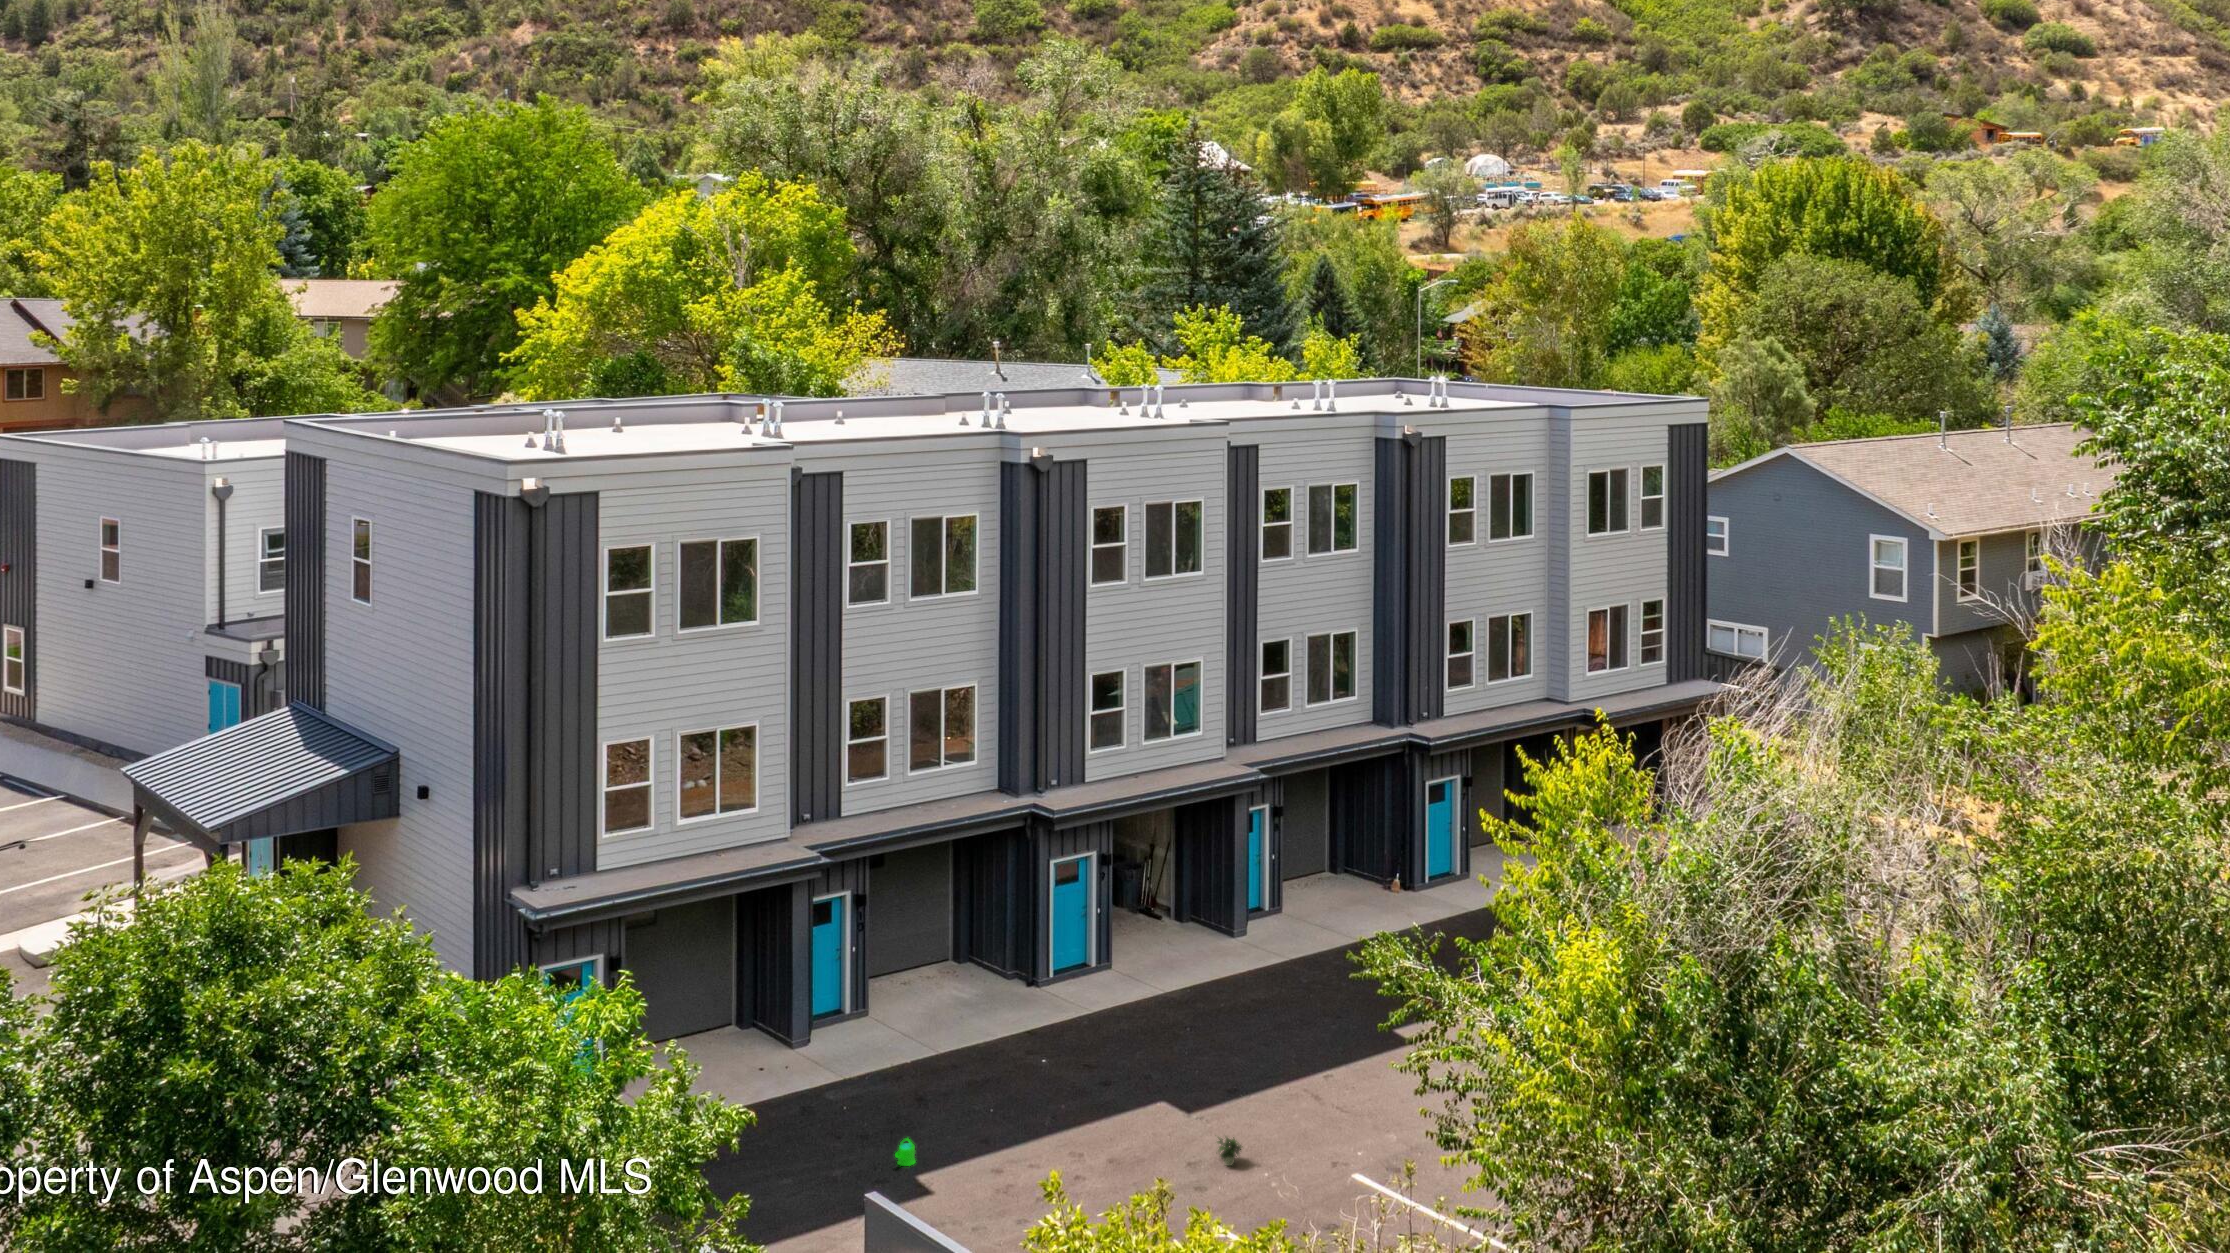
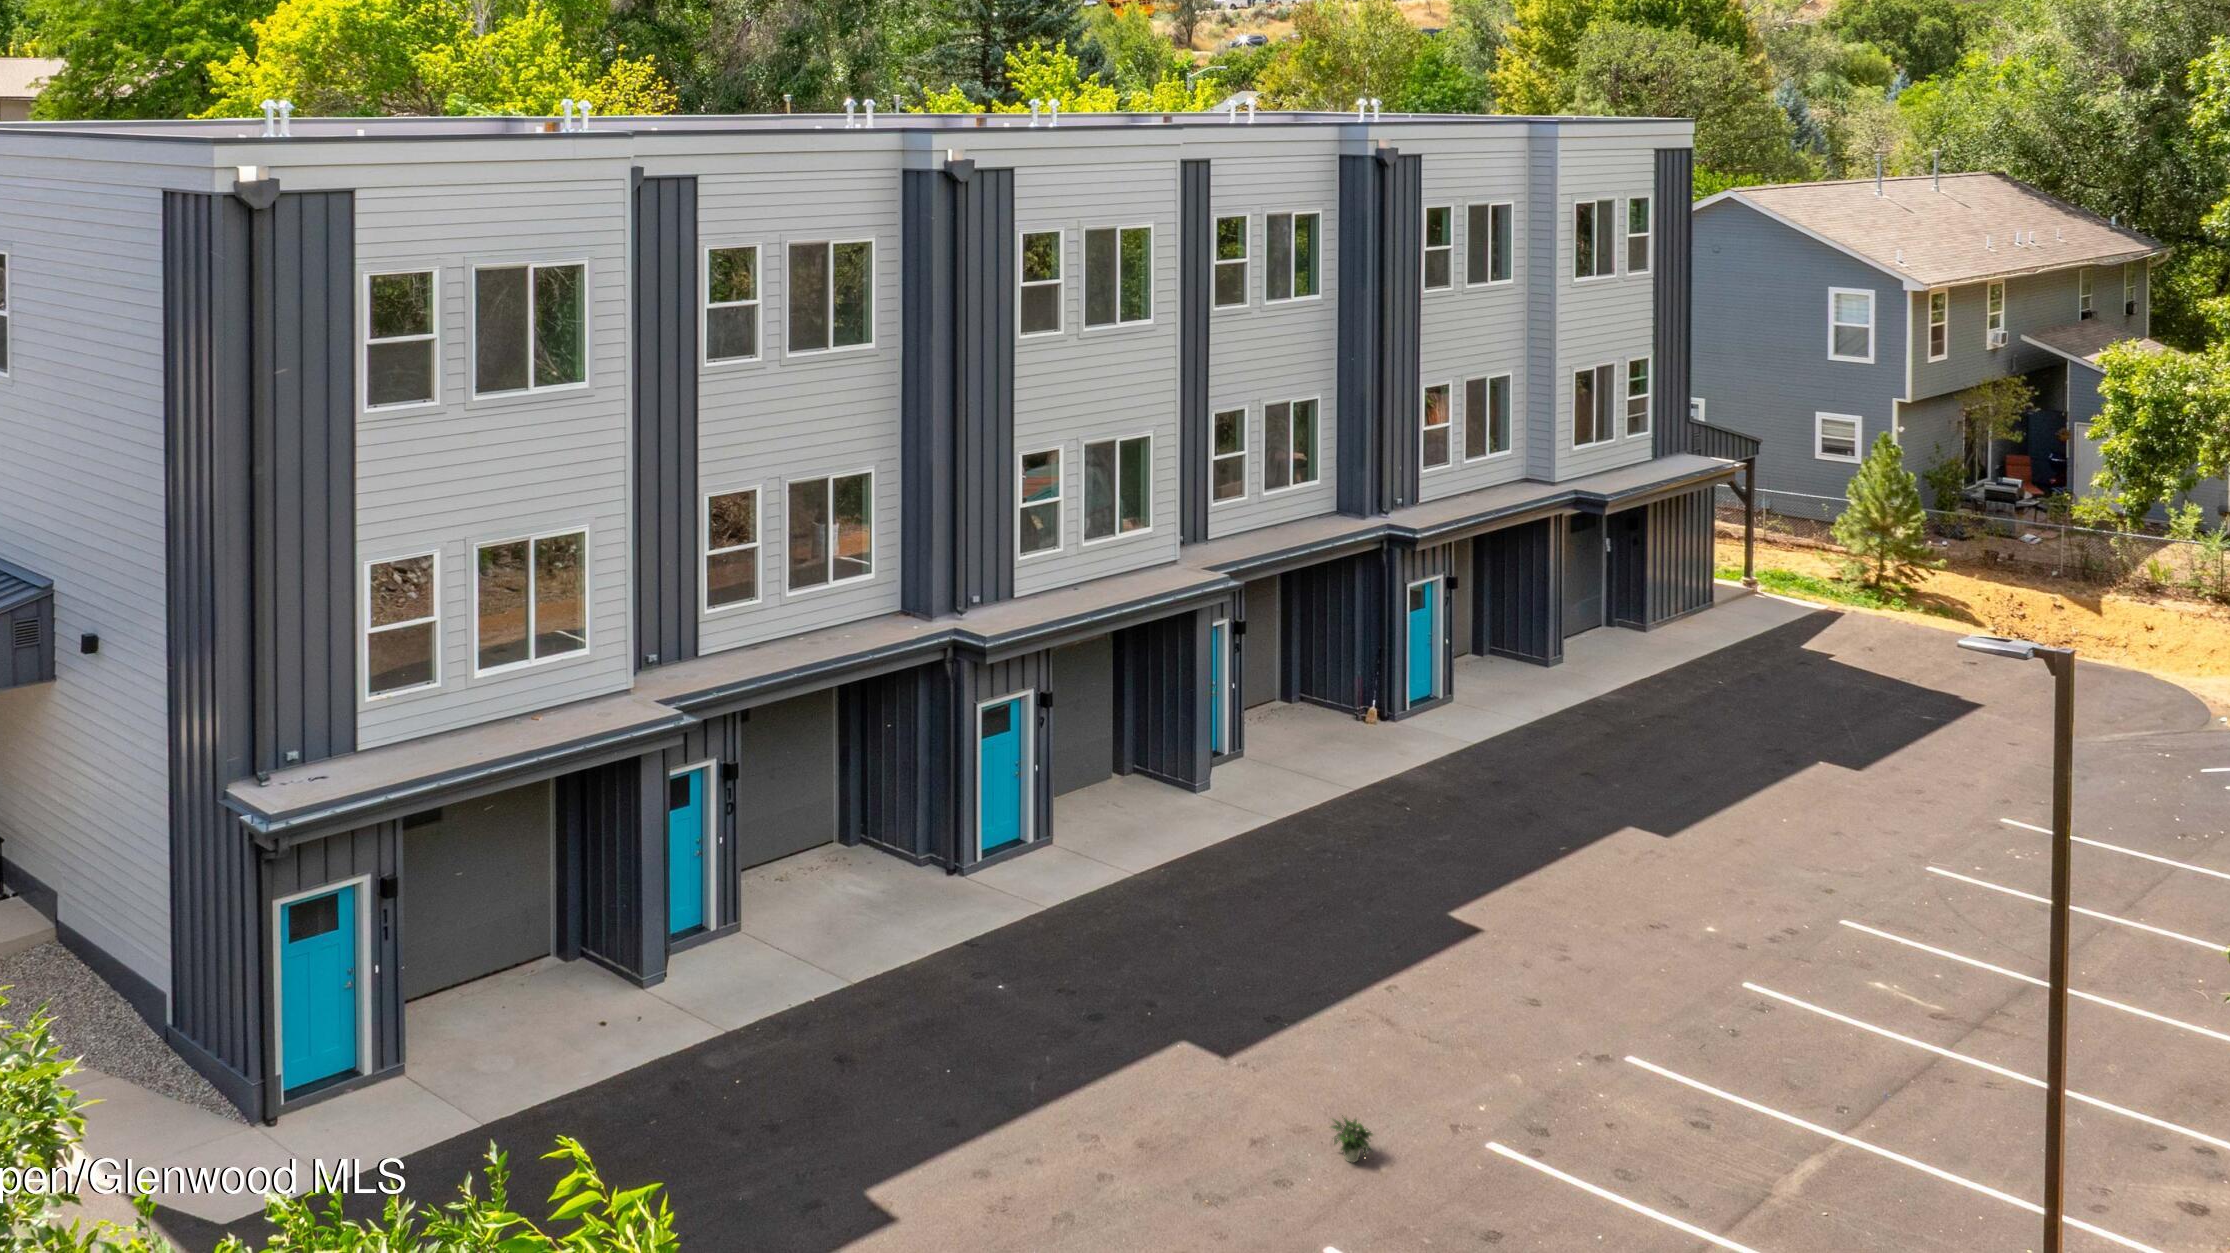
watering can: present [895,1138,915,1166] -> none [859,1144,887,1186]

